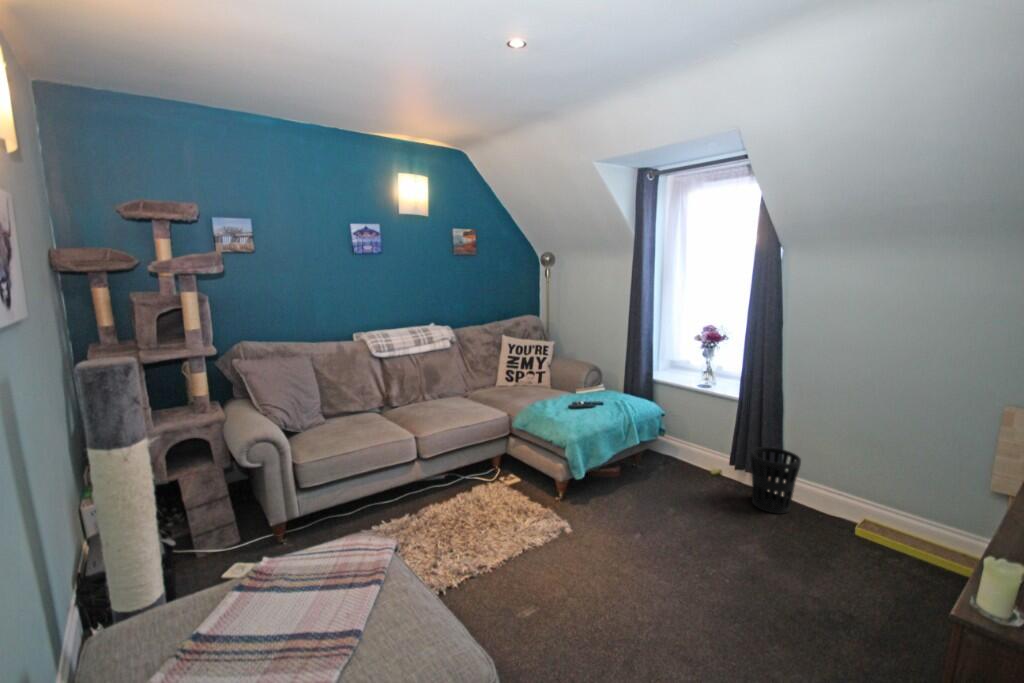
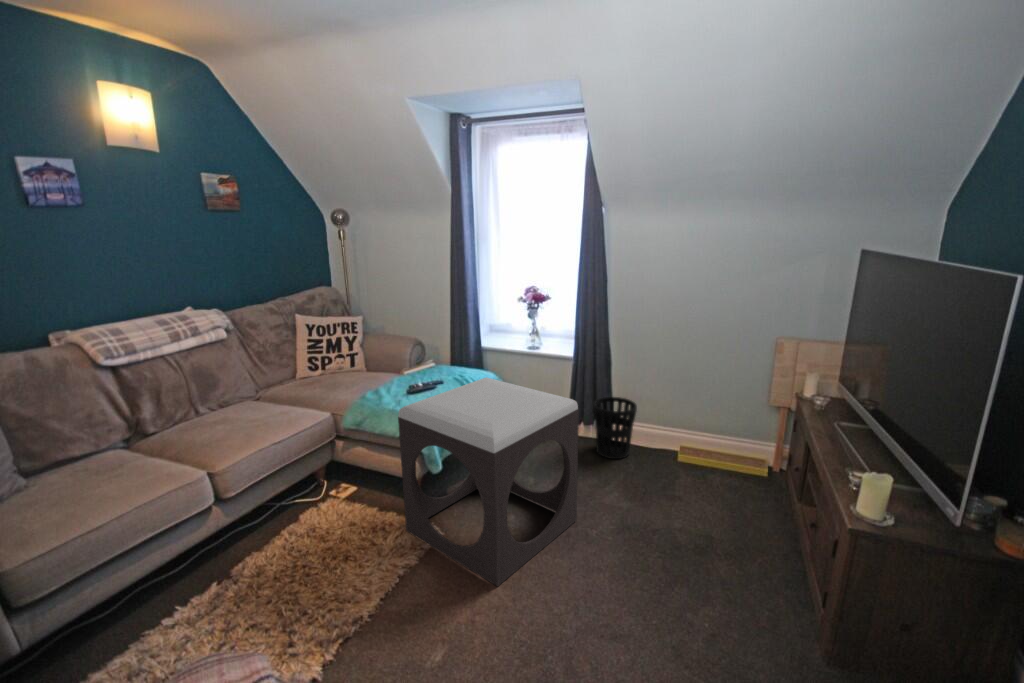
footstool: none [543,404,703,580] -> present [398,378,579,586]

